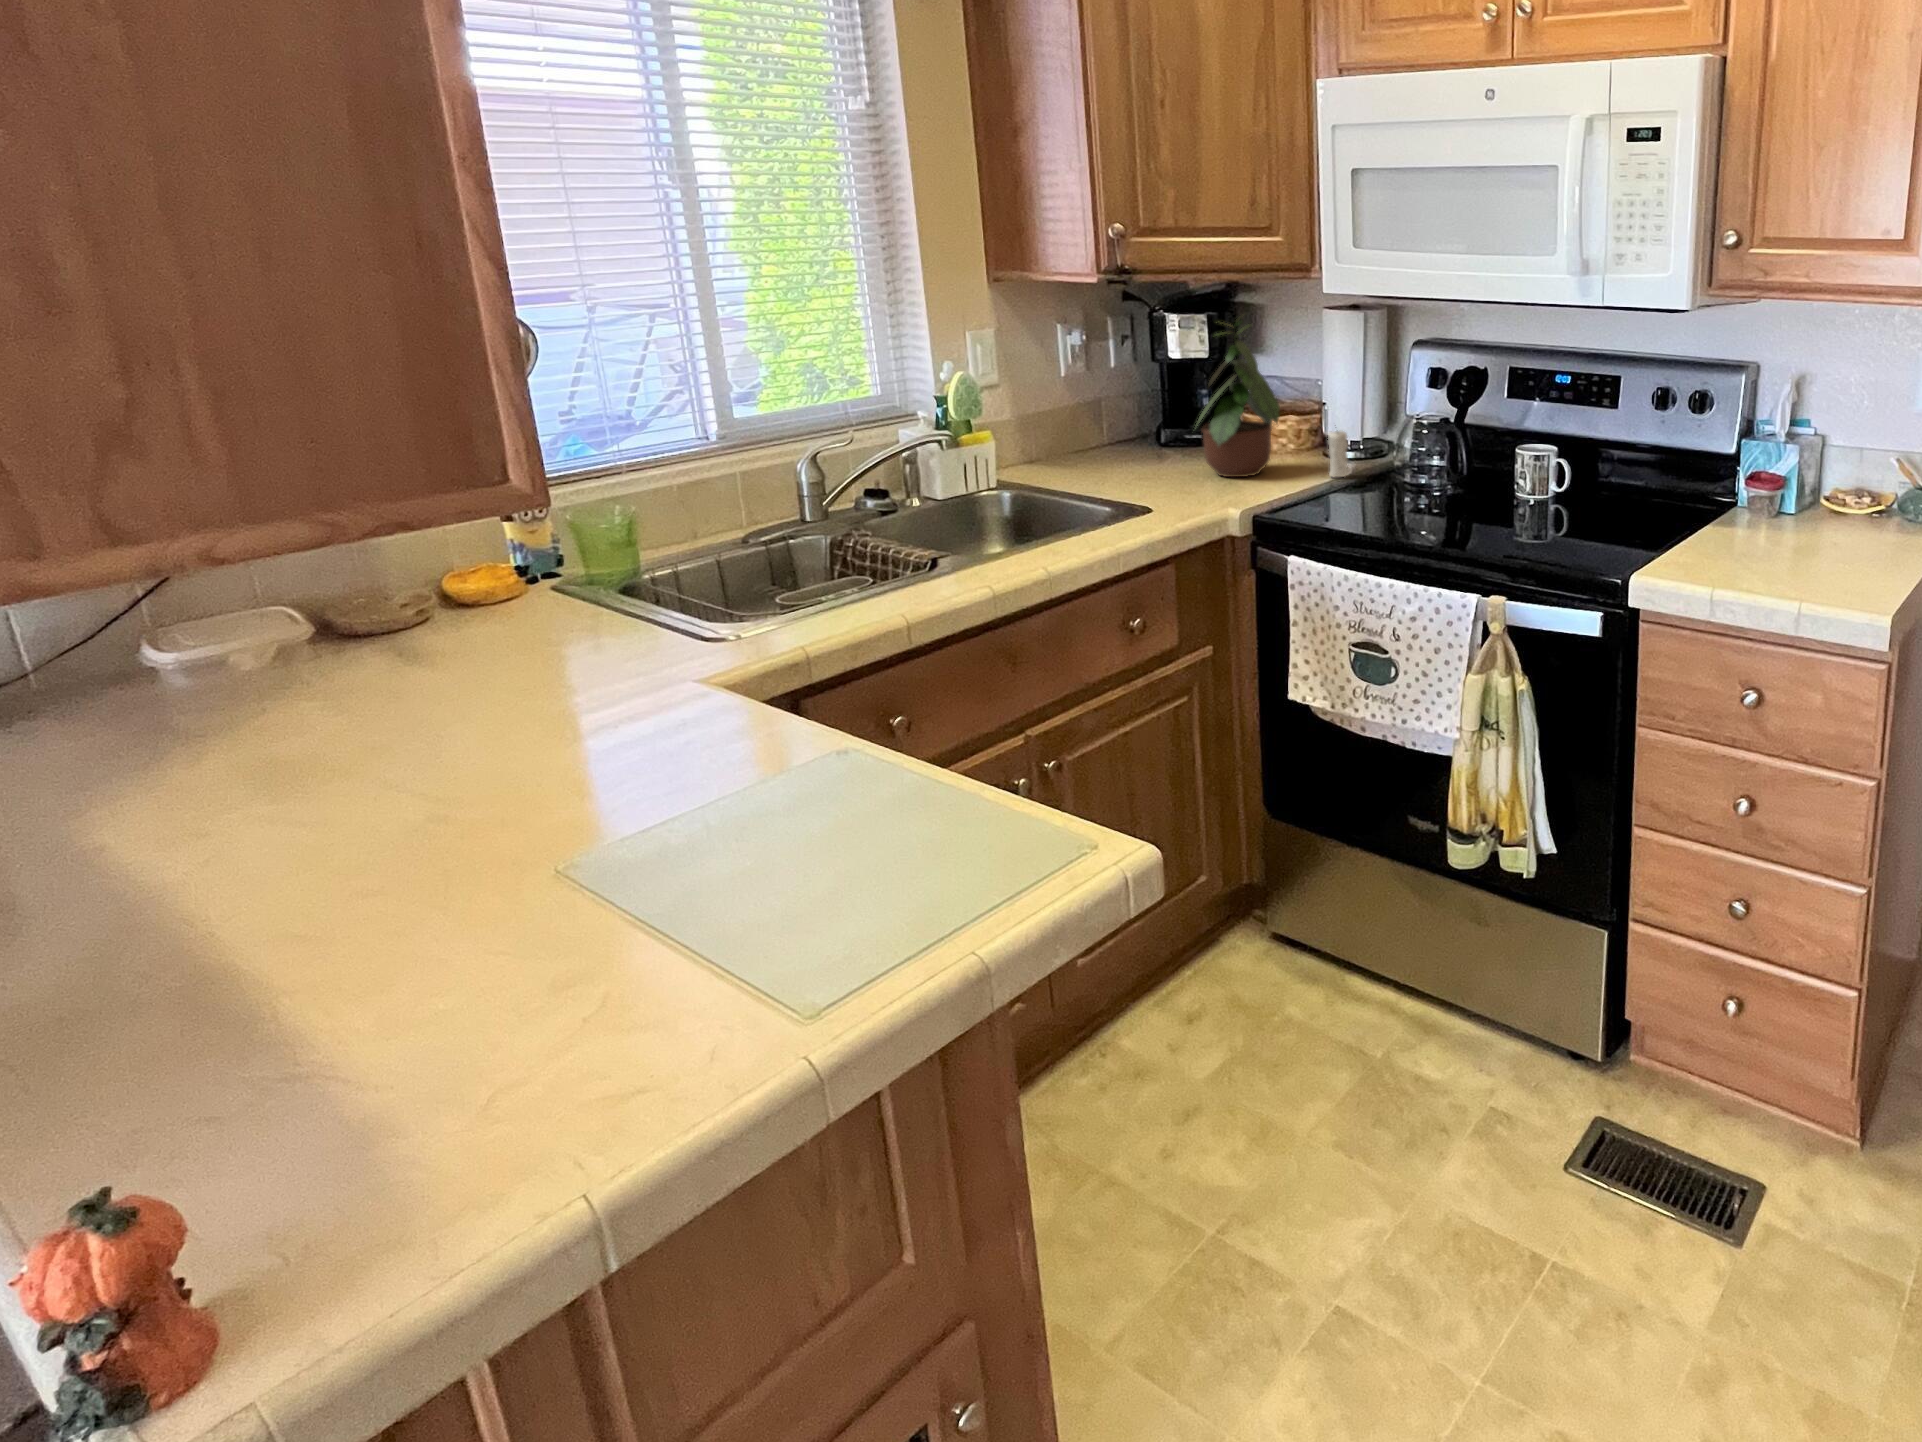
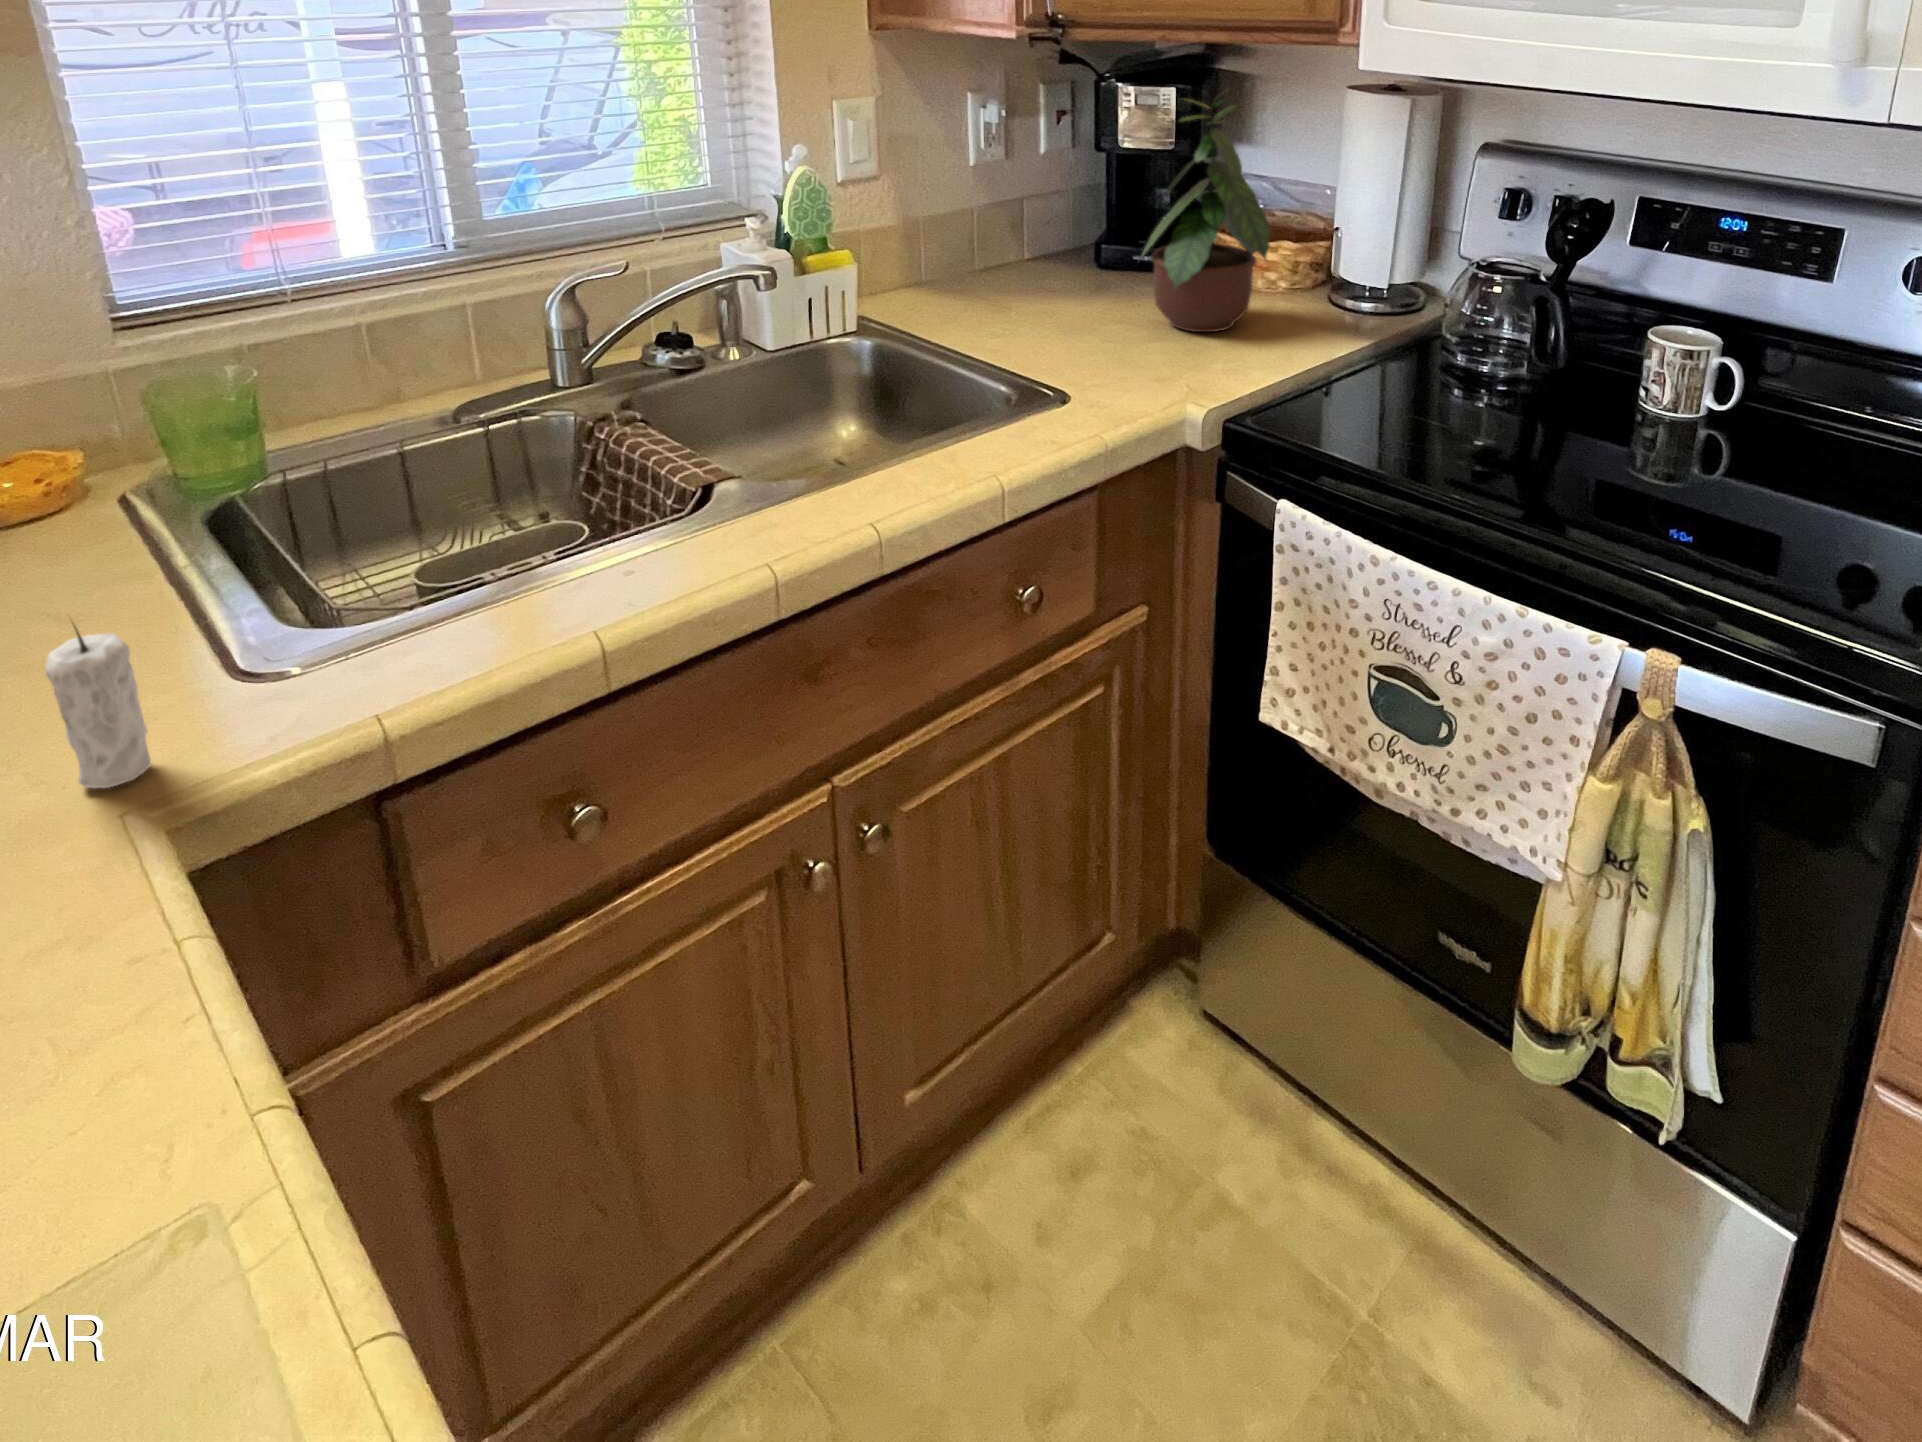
candle: present [1328,431,1348,478] -> present [45,625,151,788]

